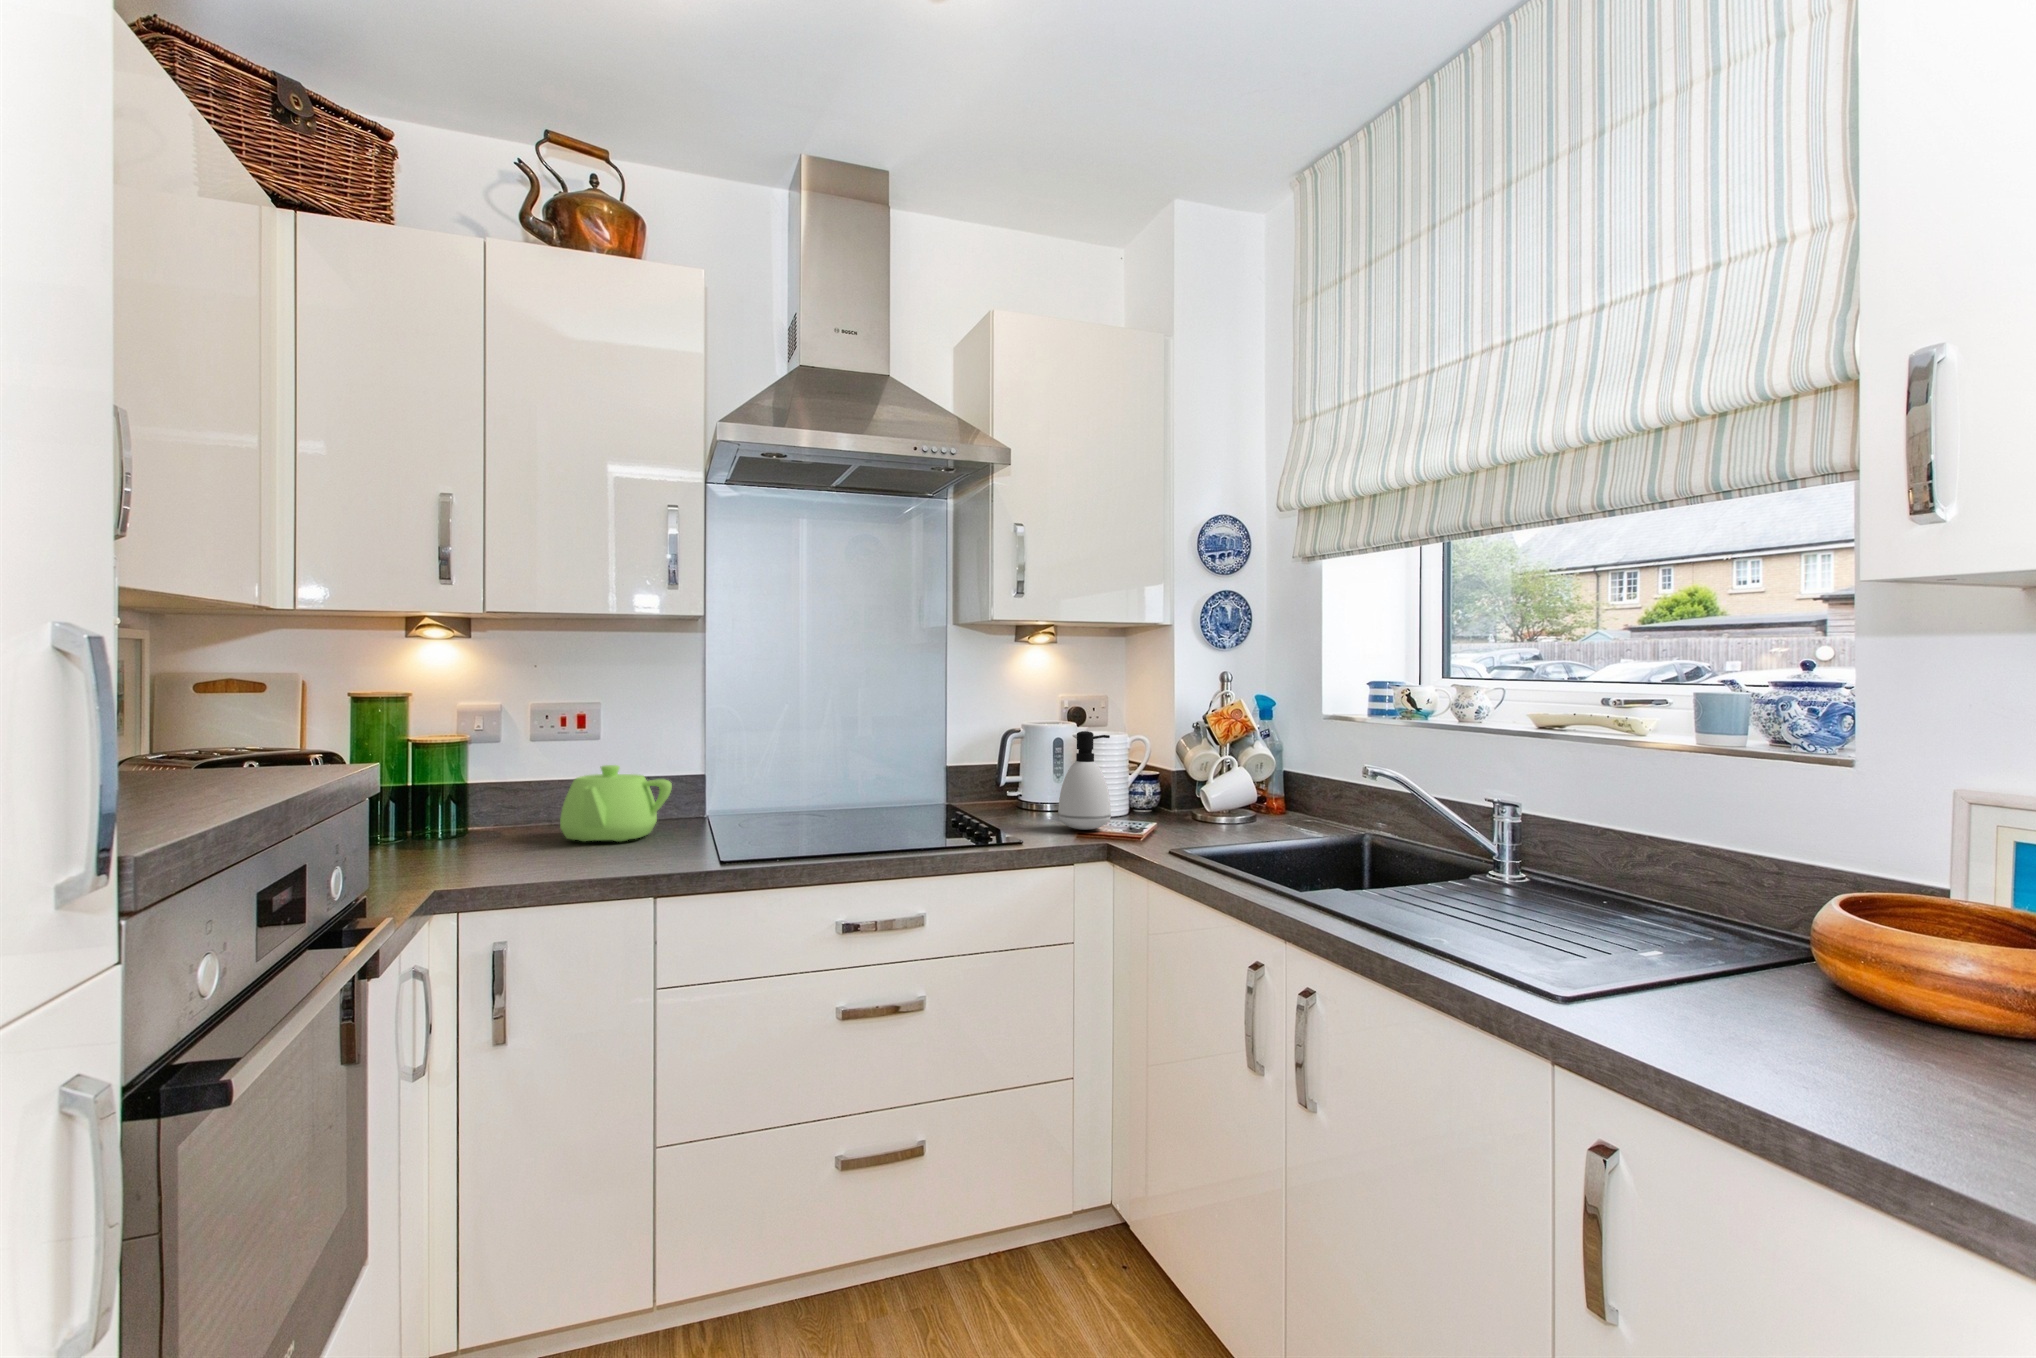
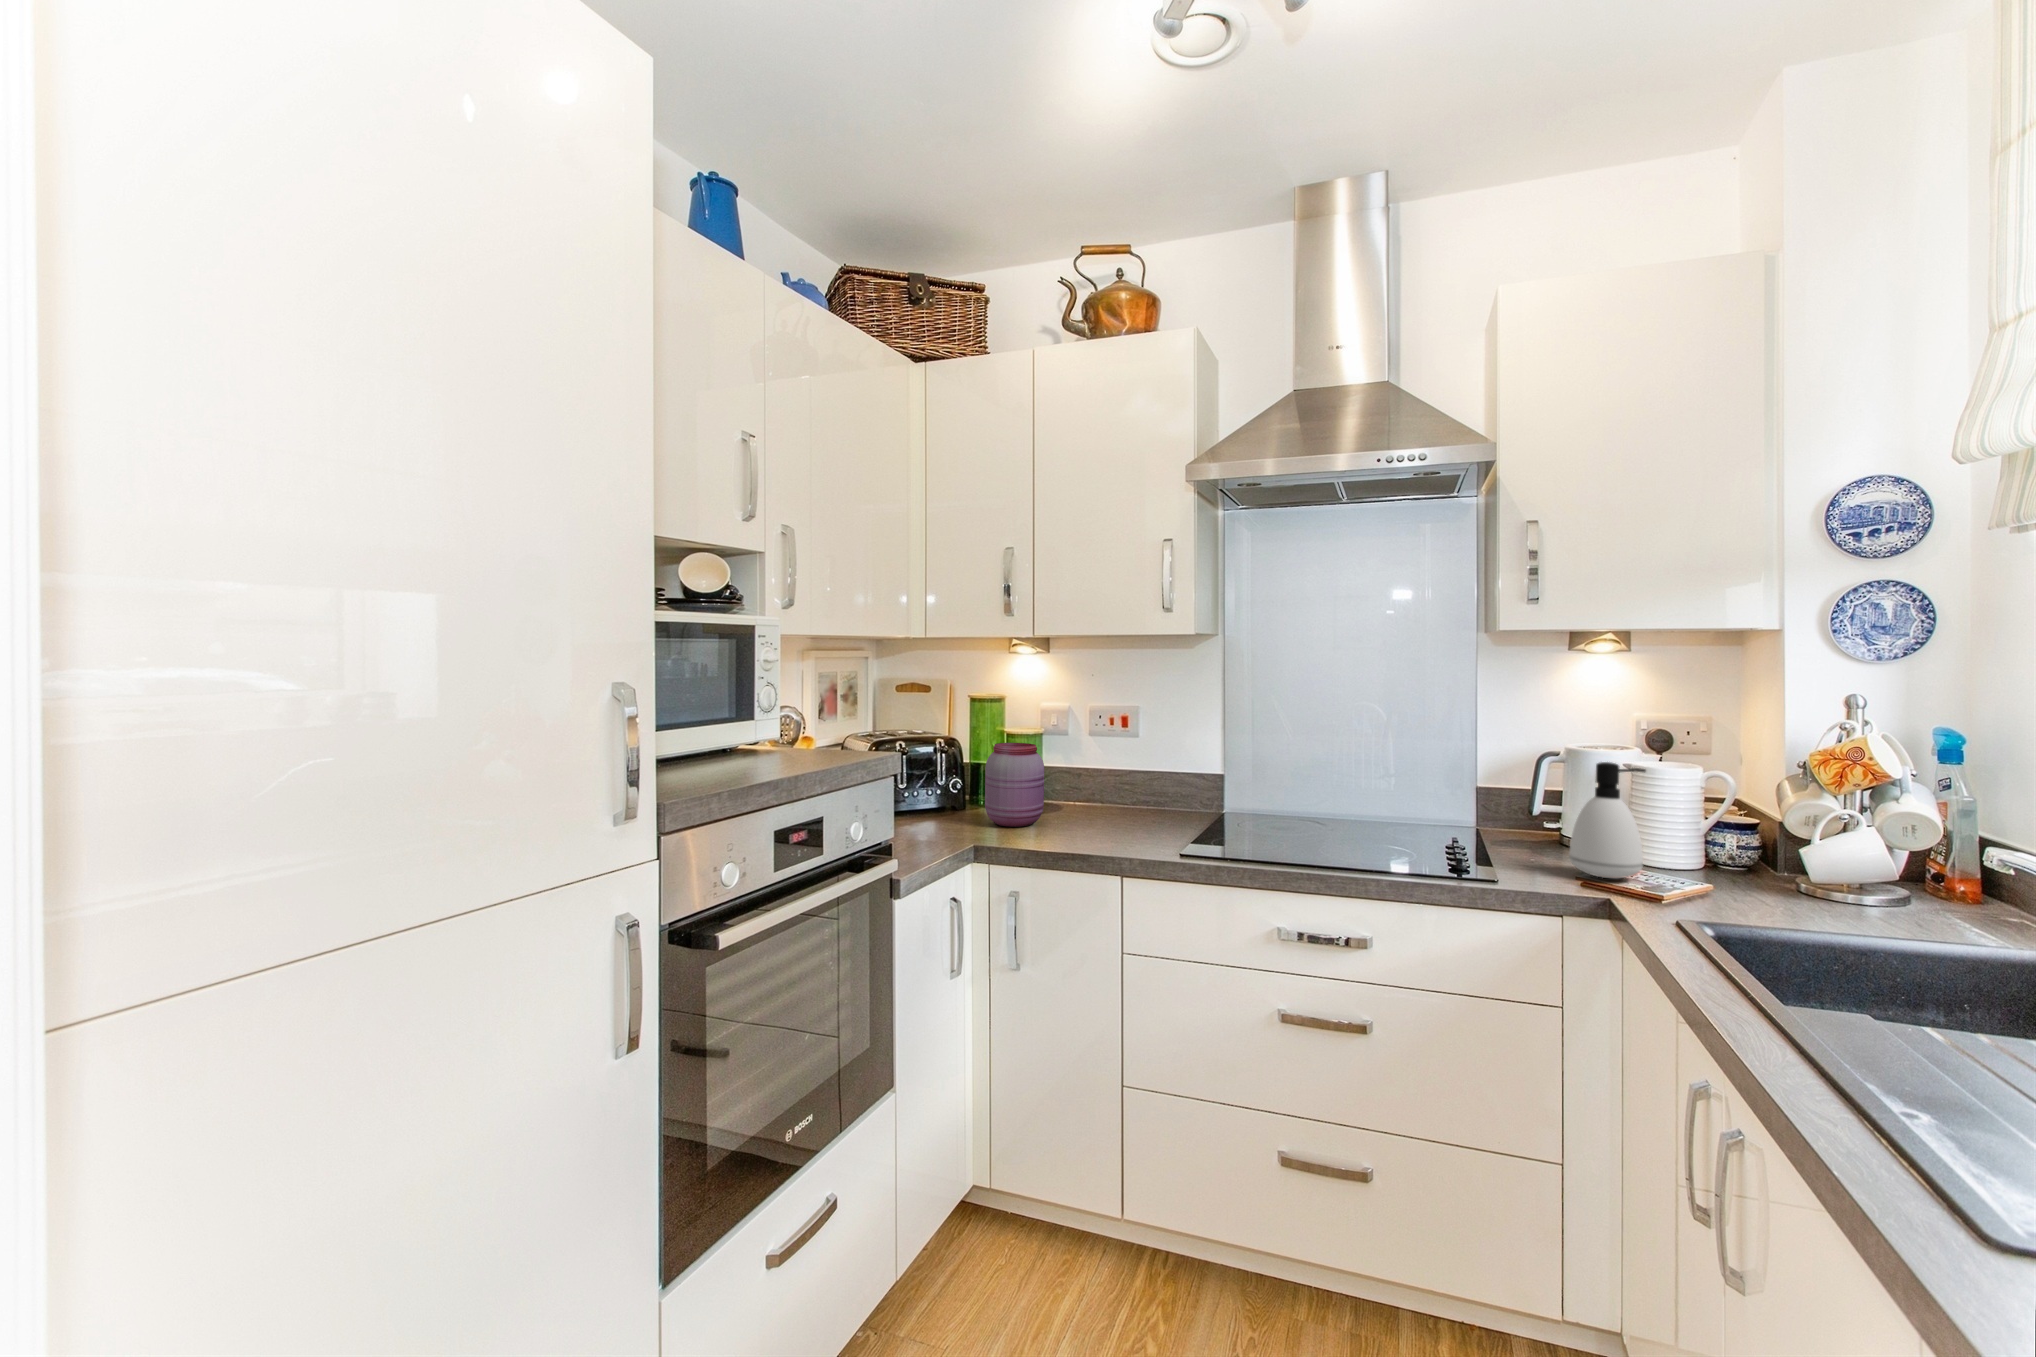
jar: none [416,751,505,862] -> present [985,743,1044,827]
teapot: present [560,765,672,842] -> none [1089,761,1174,825]

